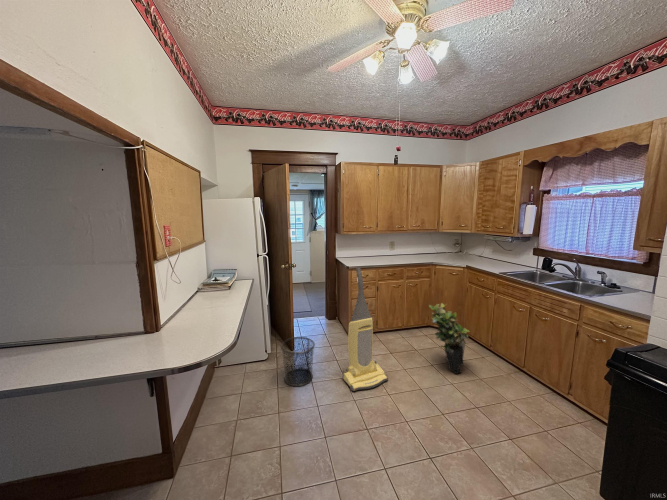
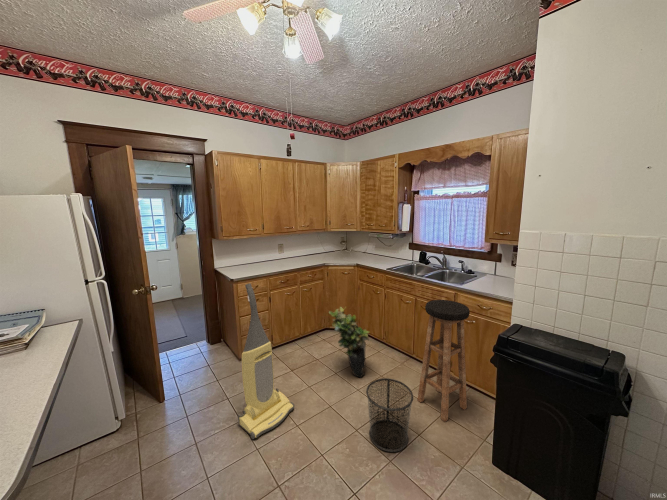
bar stool: none [516,306,588,435] -> present [417,300,470,422]
waste bin: present [281,337,315,386] -> present [366,378,413,452]

